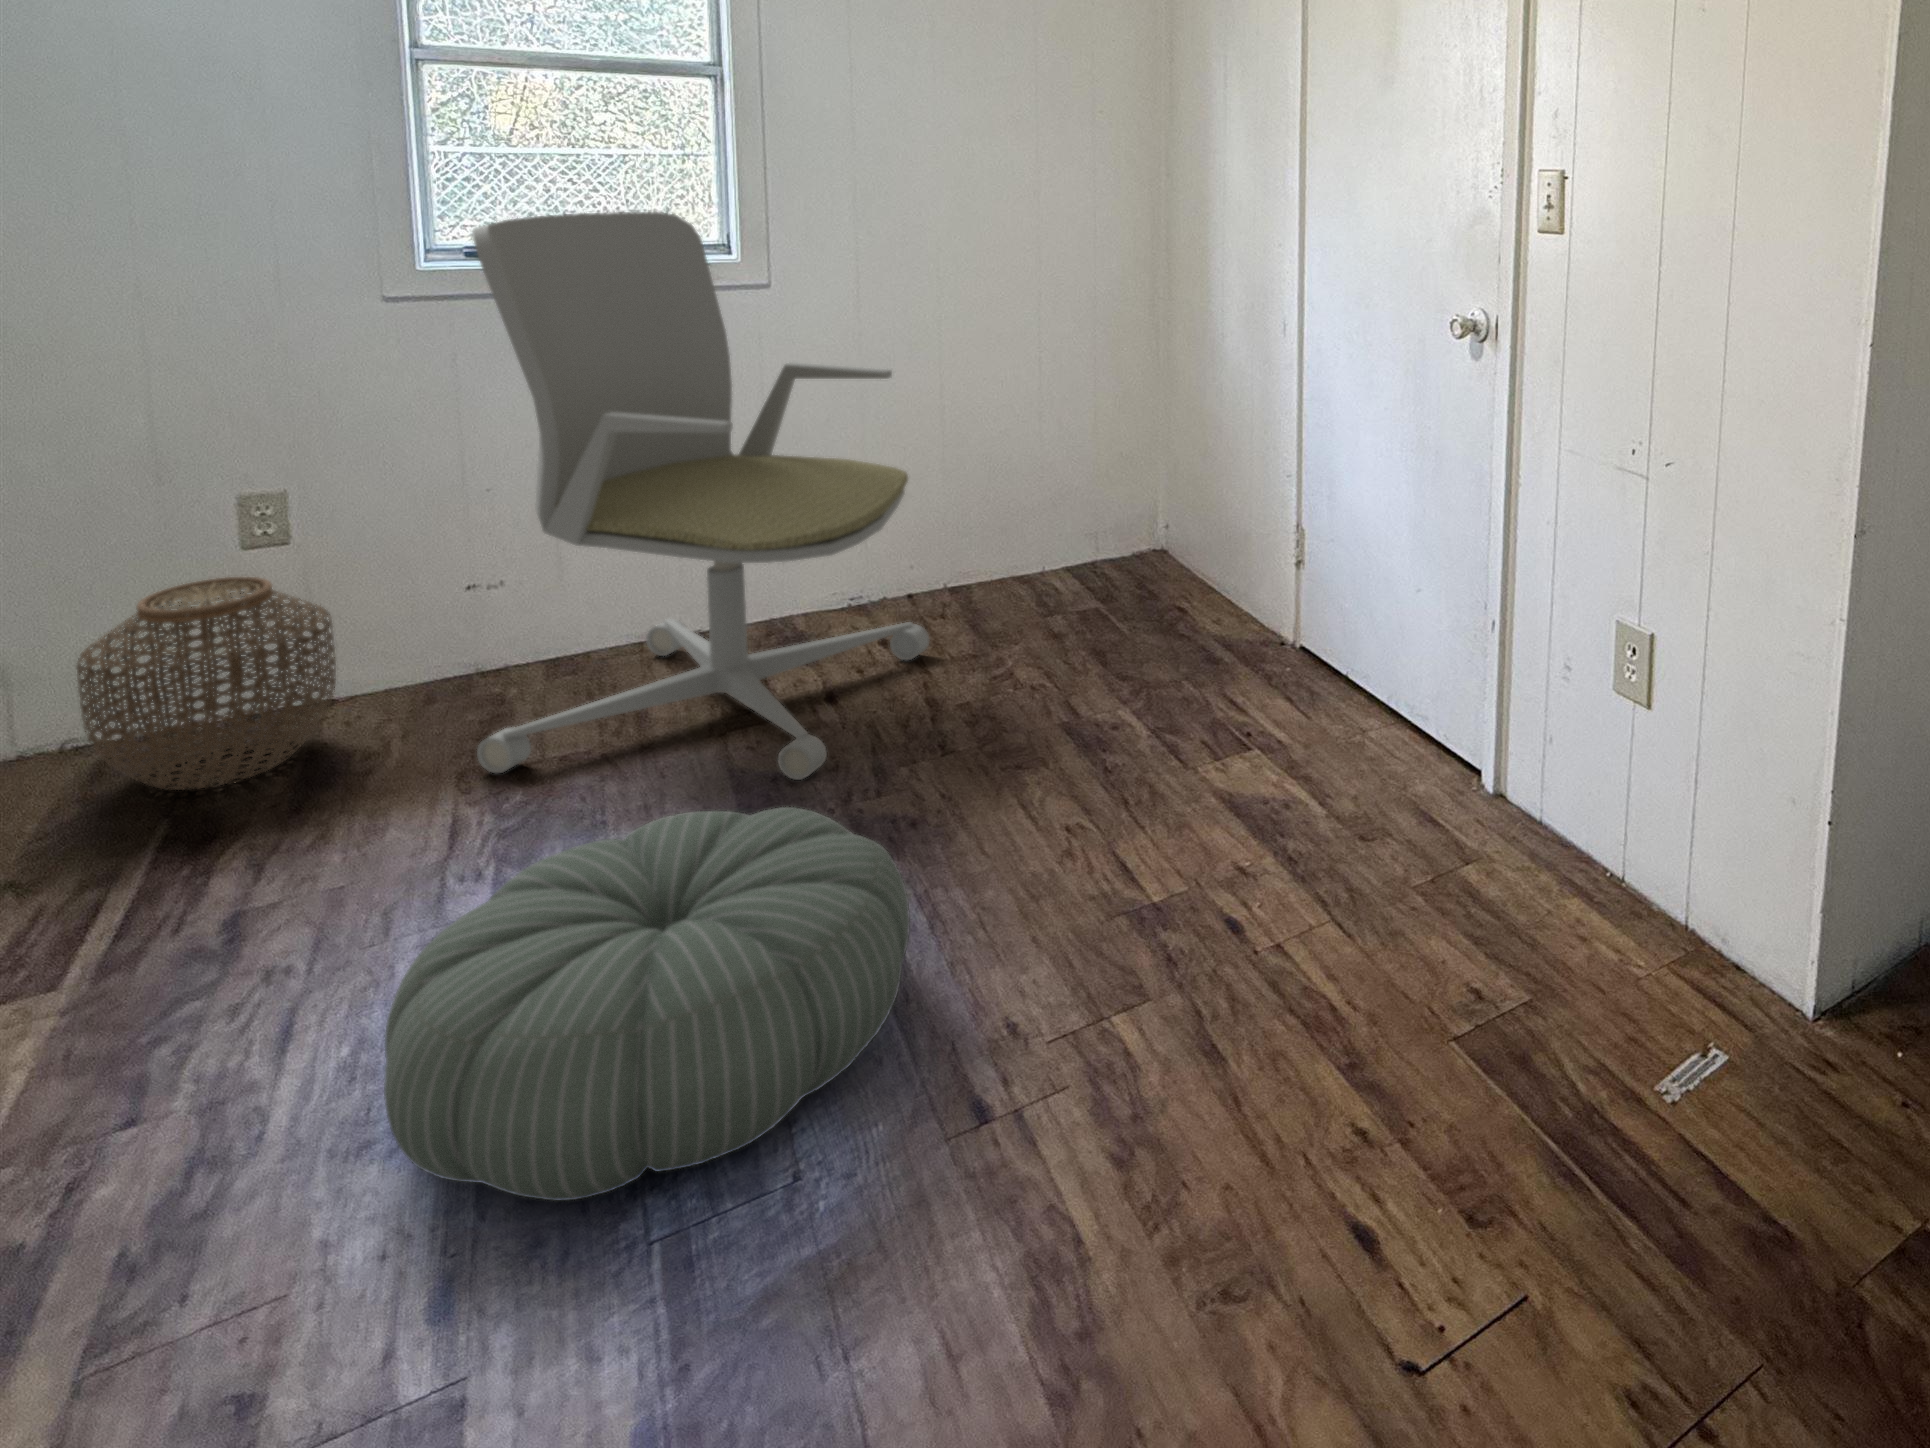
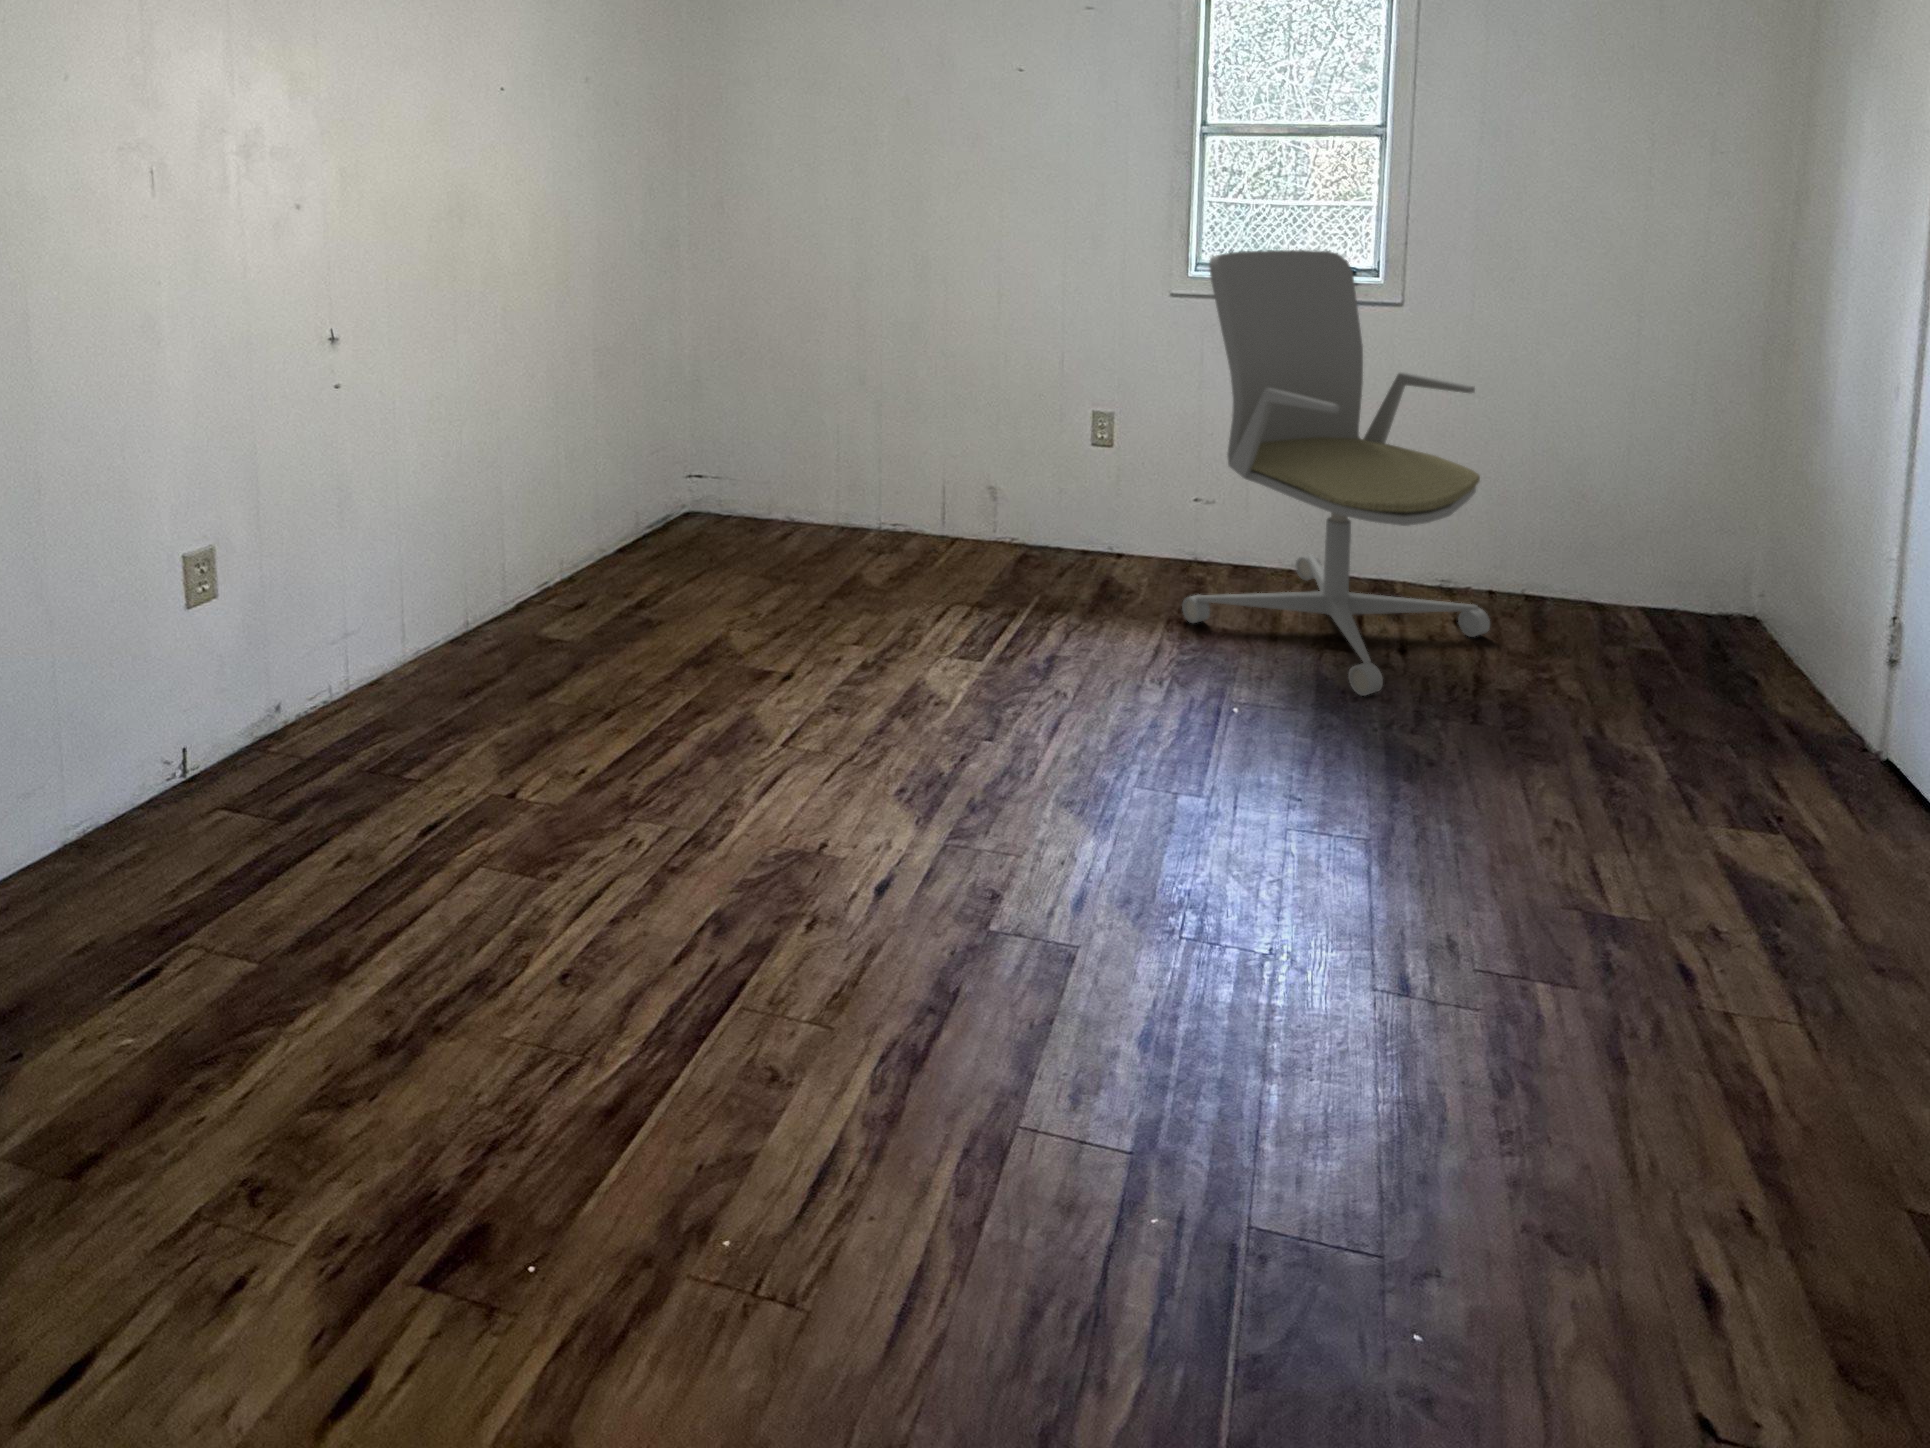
woven basket: present [77,577,336,790] -> none [1023,460,1128,583]
pouf: present [384,807,910,1201] -> none [1068,671,1389,920]

